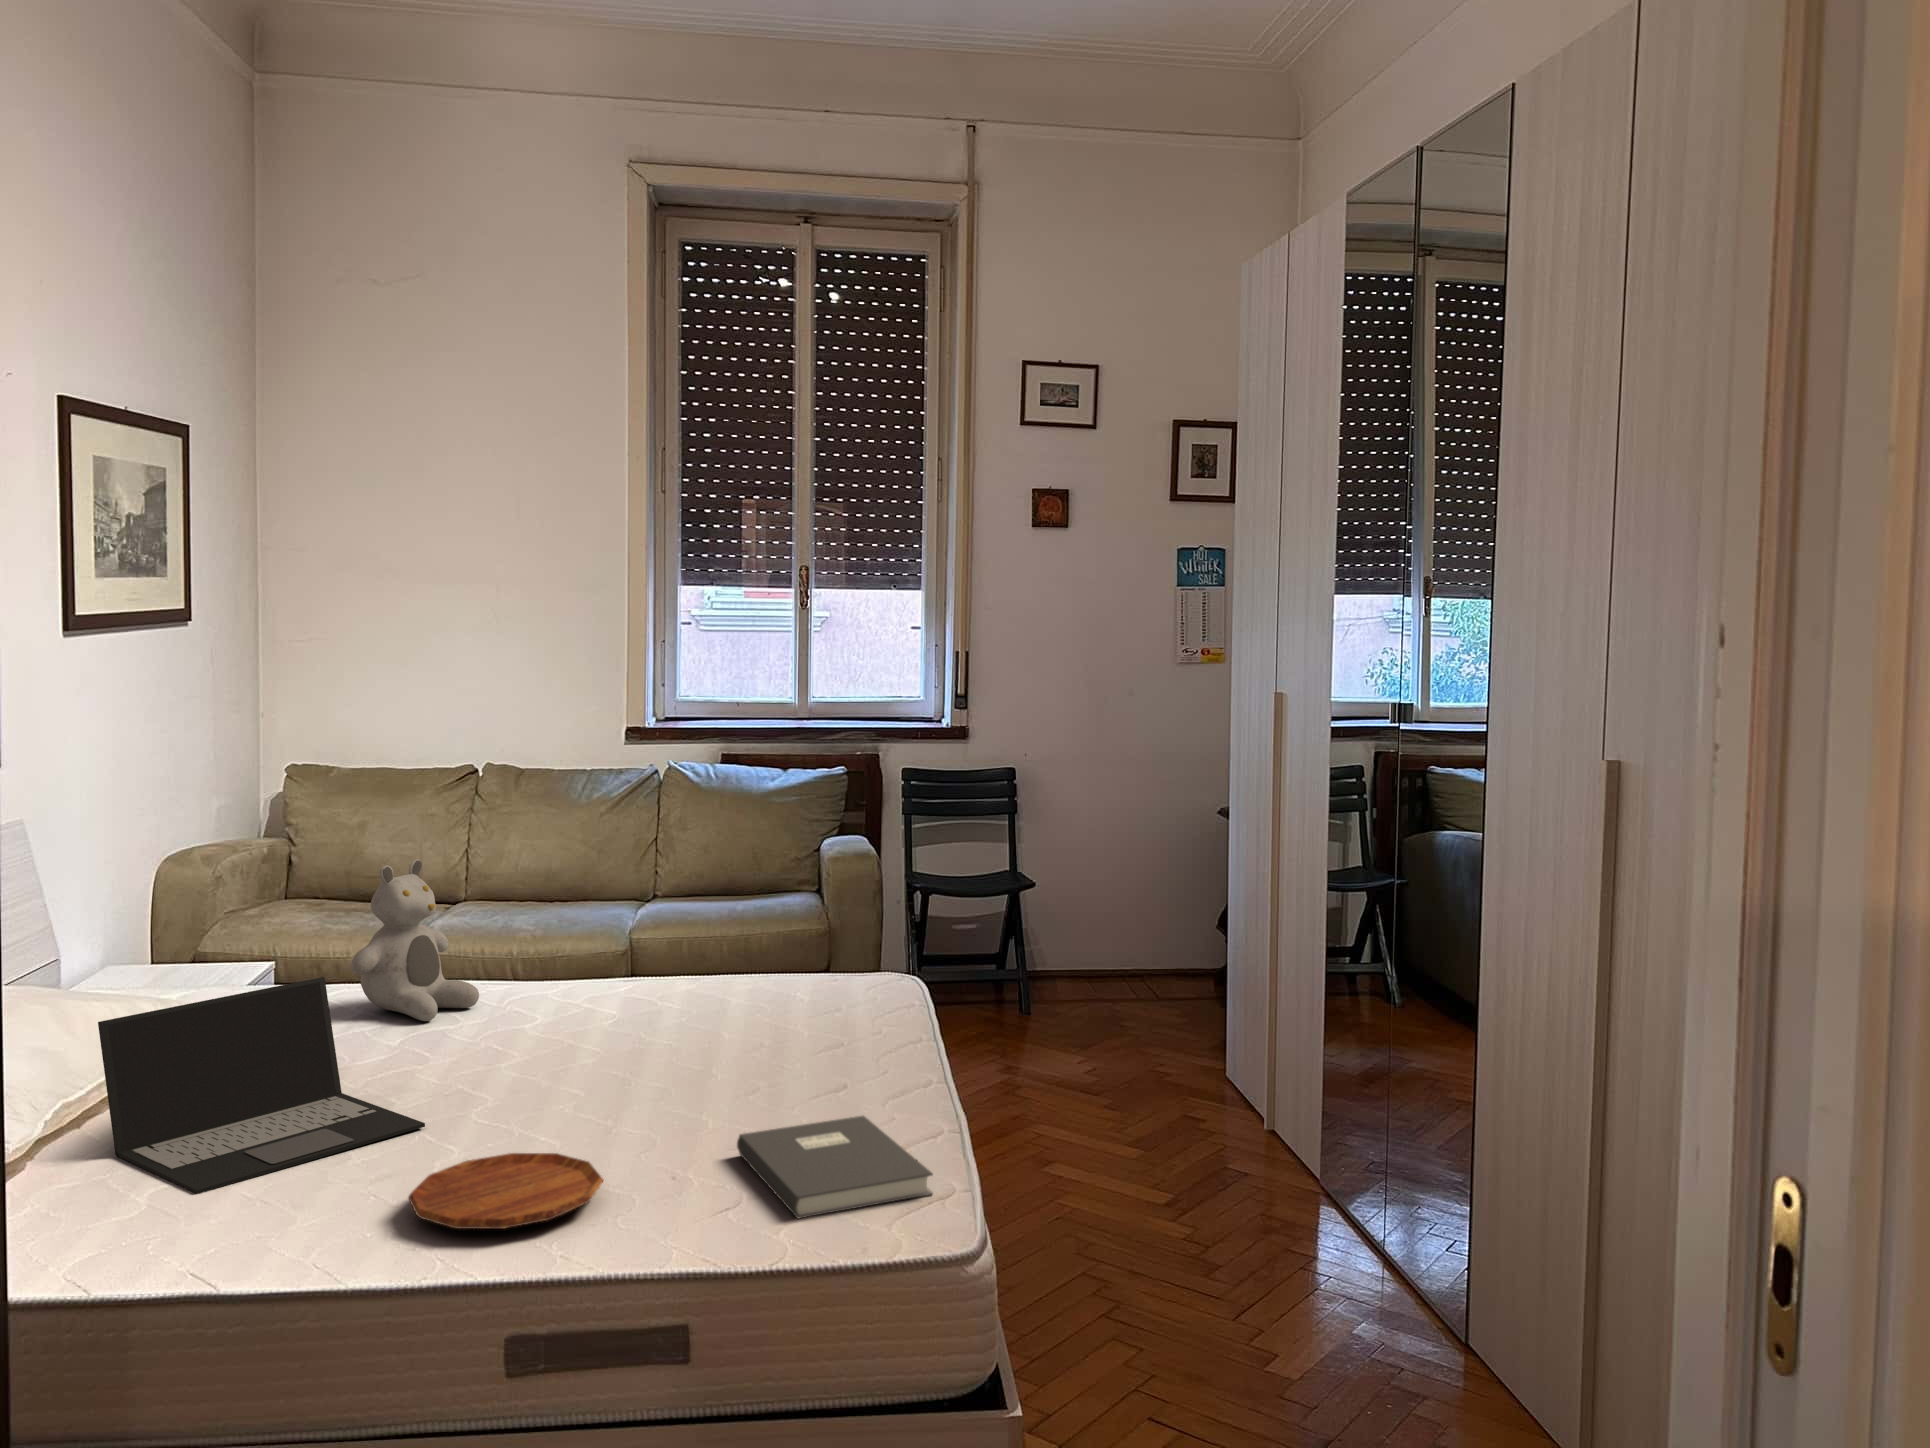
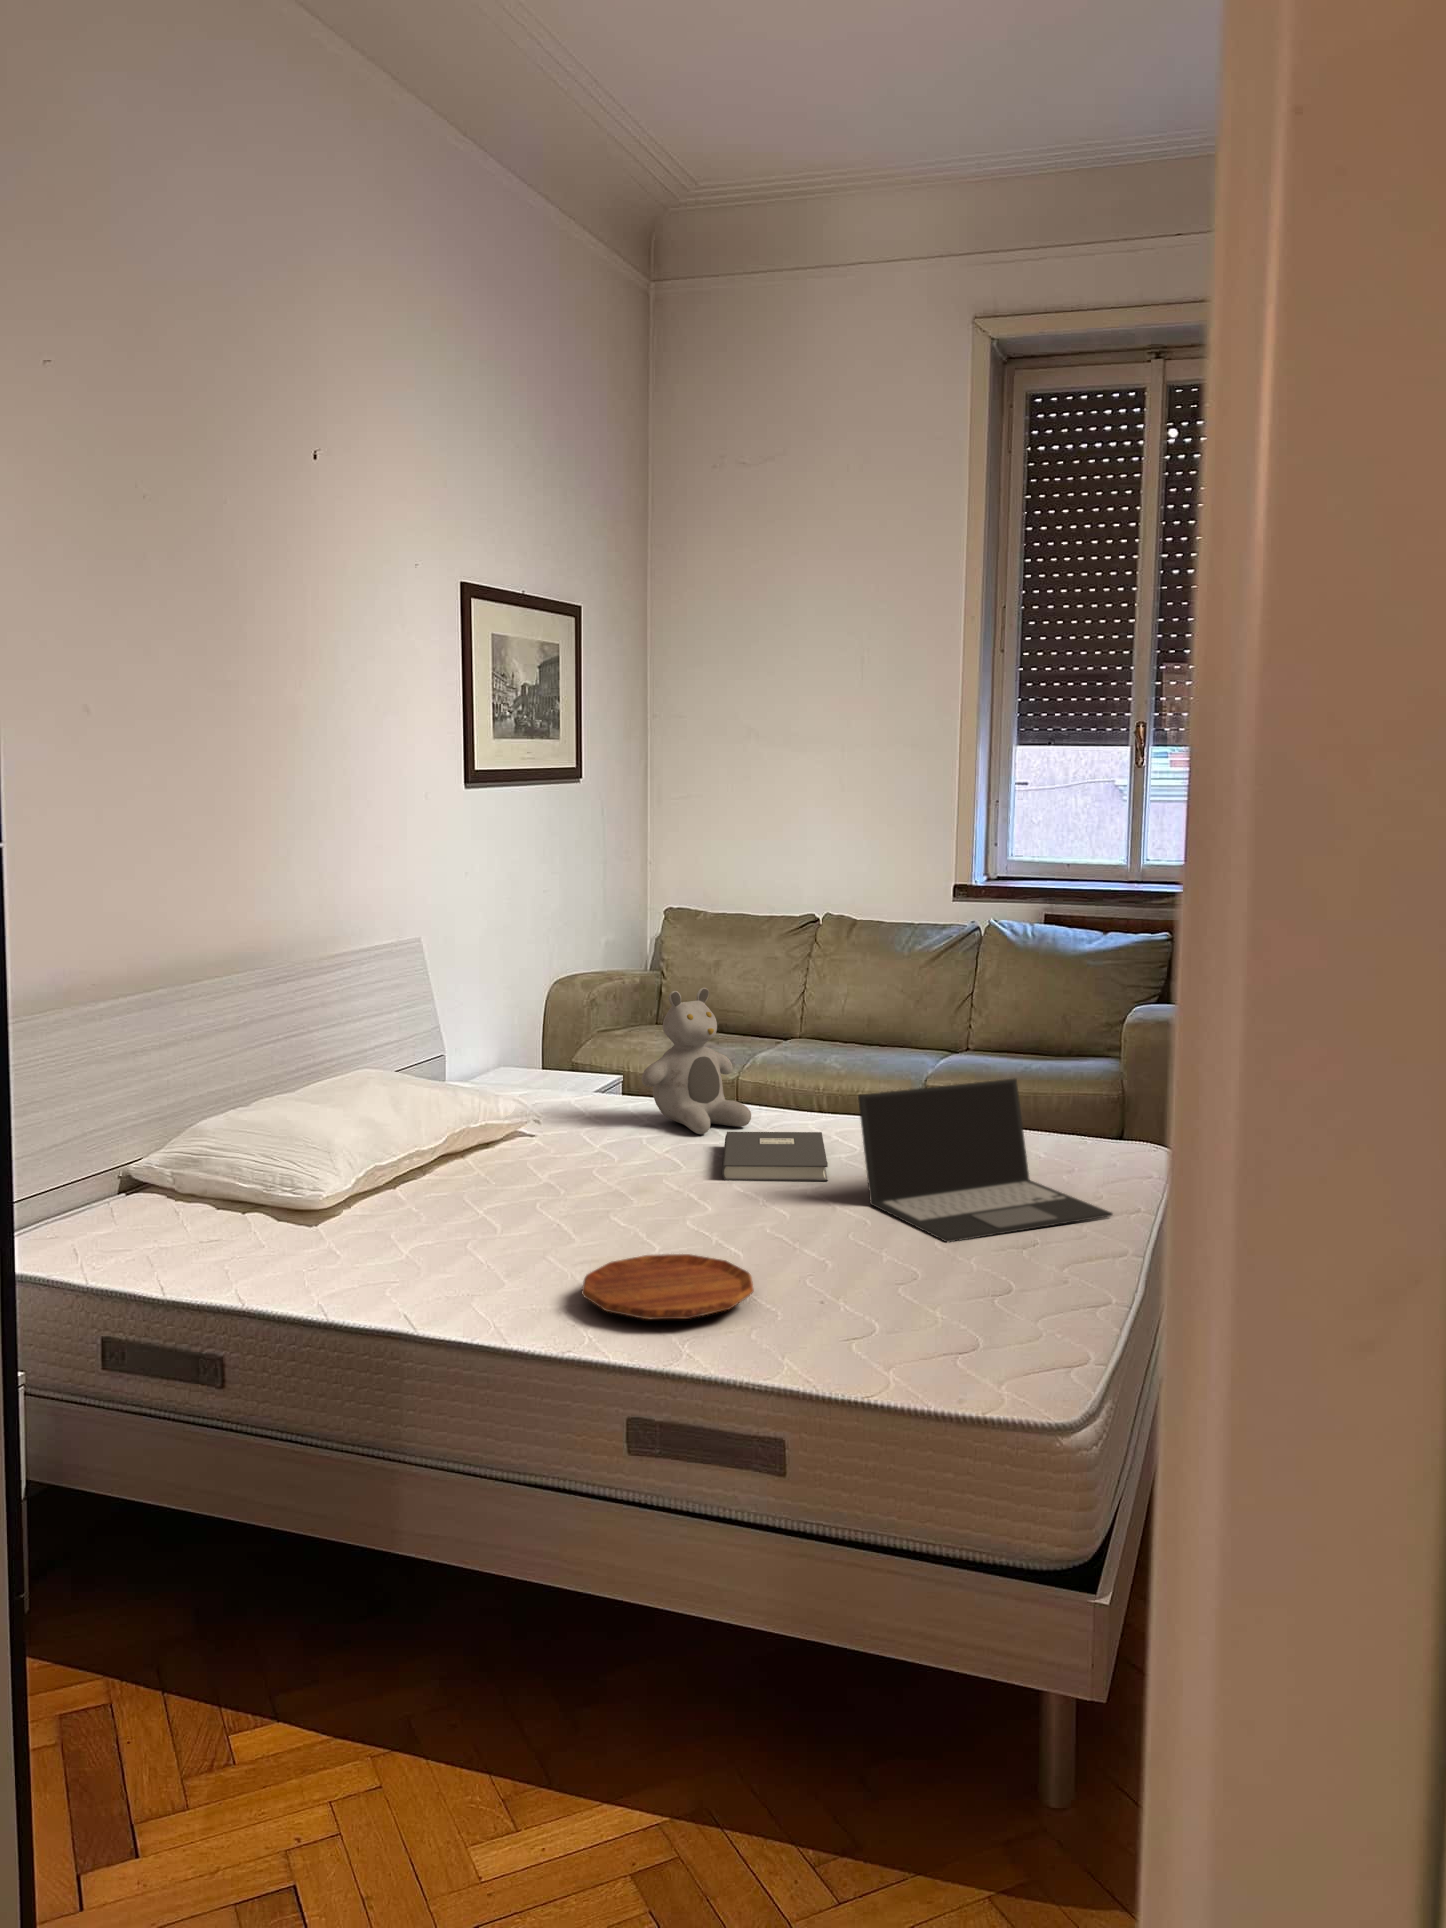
laptop: present [98,977,425,1194] -> present [858,1078,1112,1242]
book: present [737,1116,933,1218] -> present [722,1132,828,1181]

